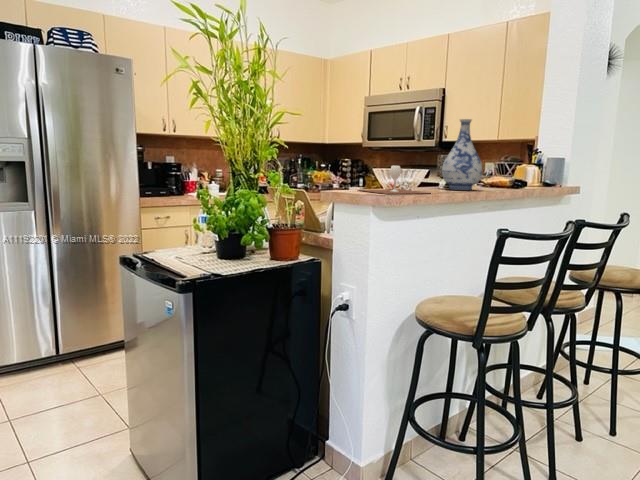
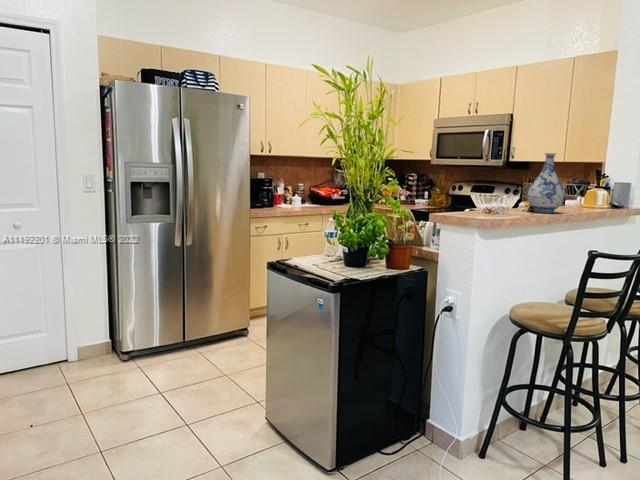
wine glass: present [360,166,428,194] -> none [458,193,529,218]

